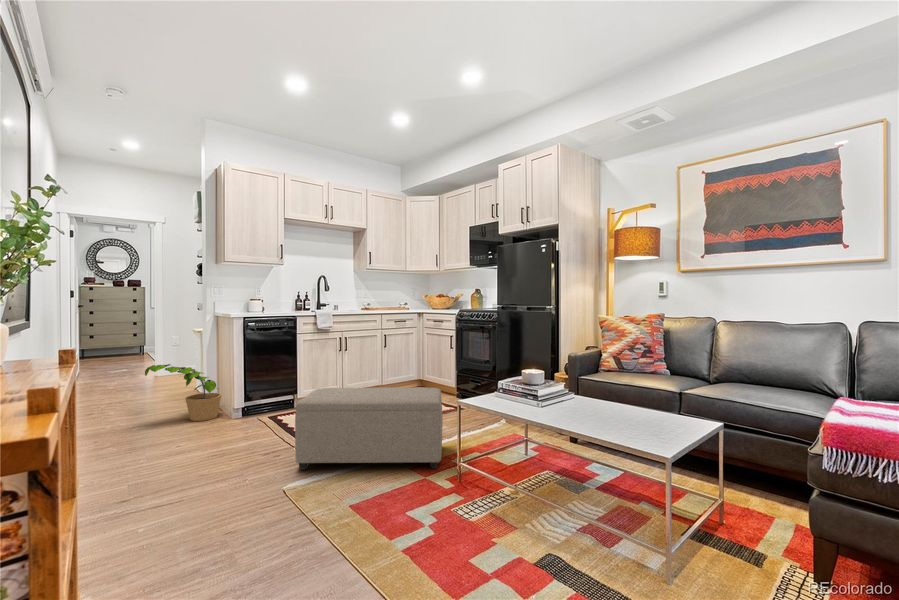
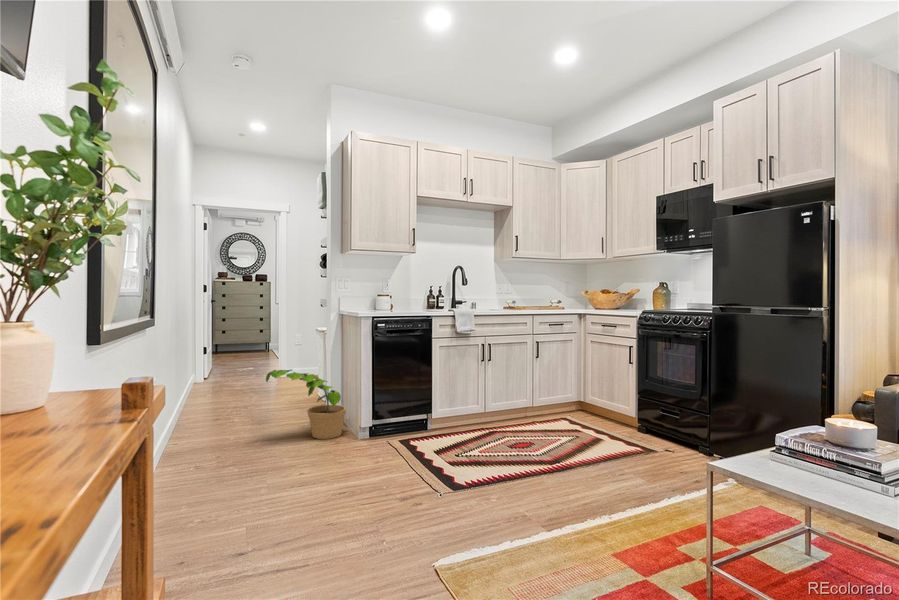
ottoman: present [295,387,443,469] -> none [447,417,671,564]

